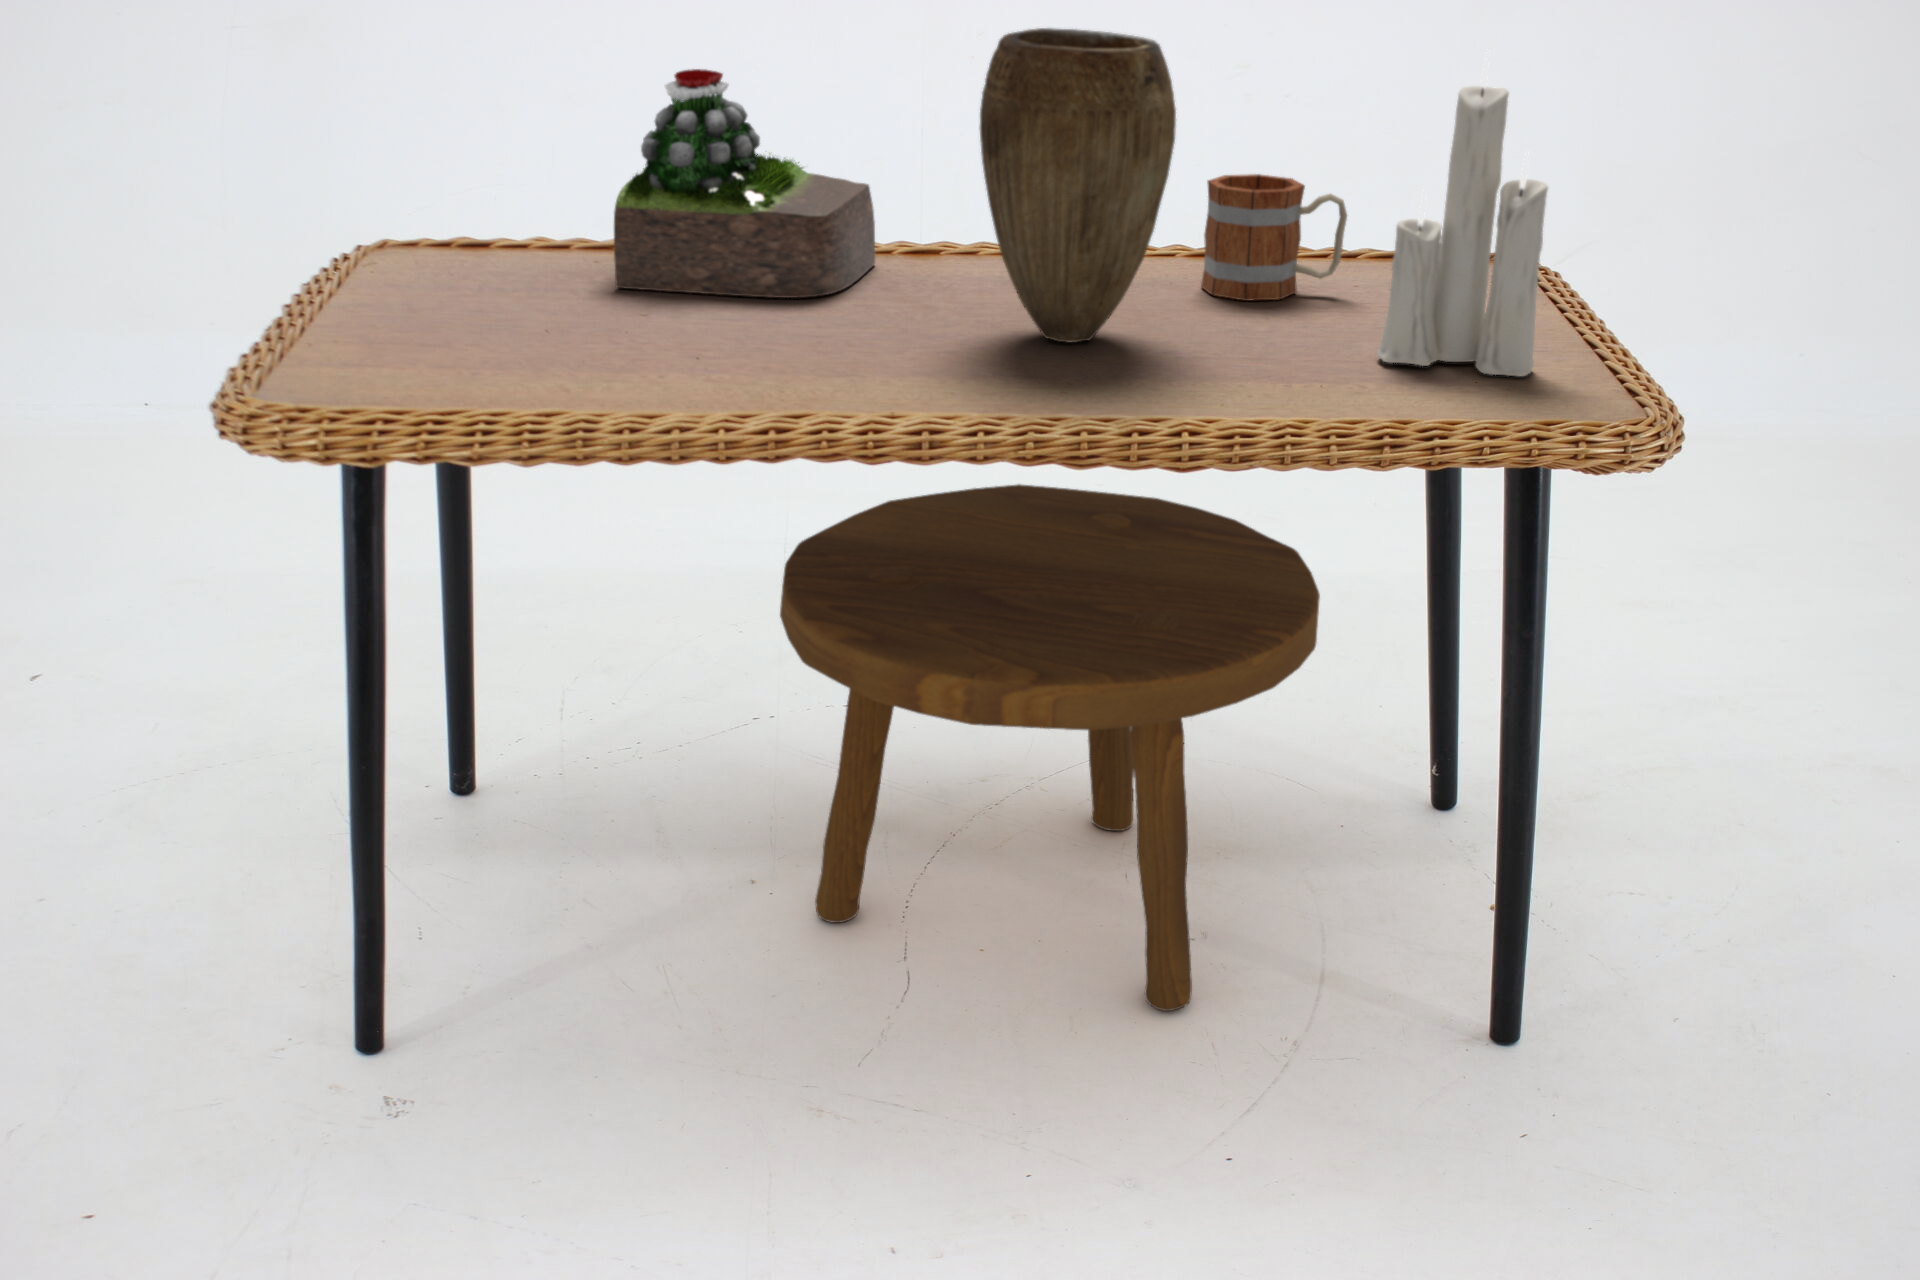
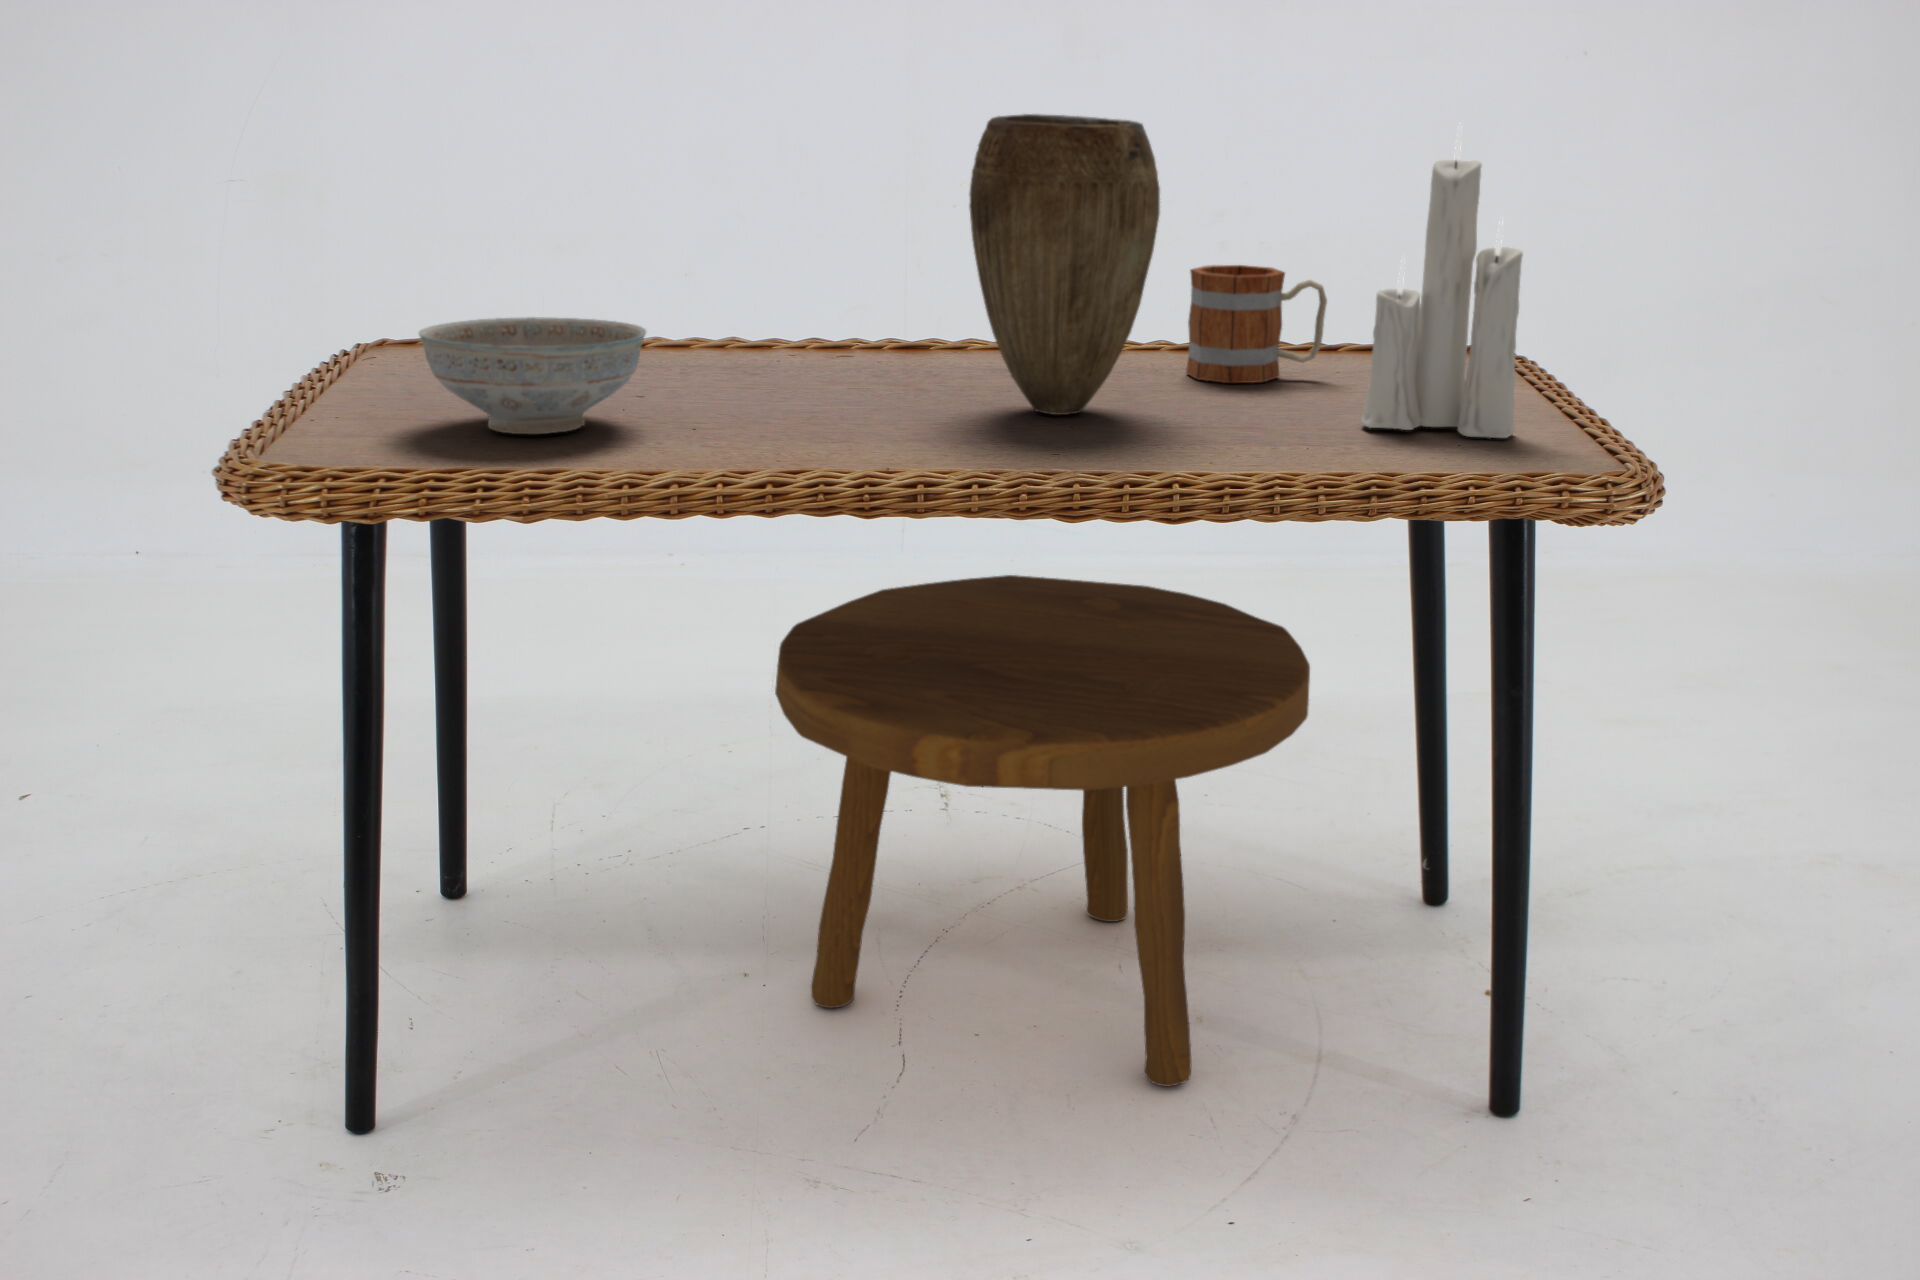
succulent plant: present [614,69,875,298] -> none [612,167,867,383]
decorative bowl: none [415,238,648,366] -> present [419,317,646,434]

